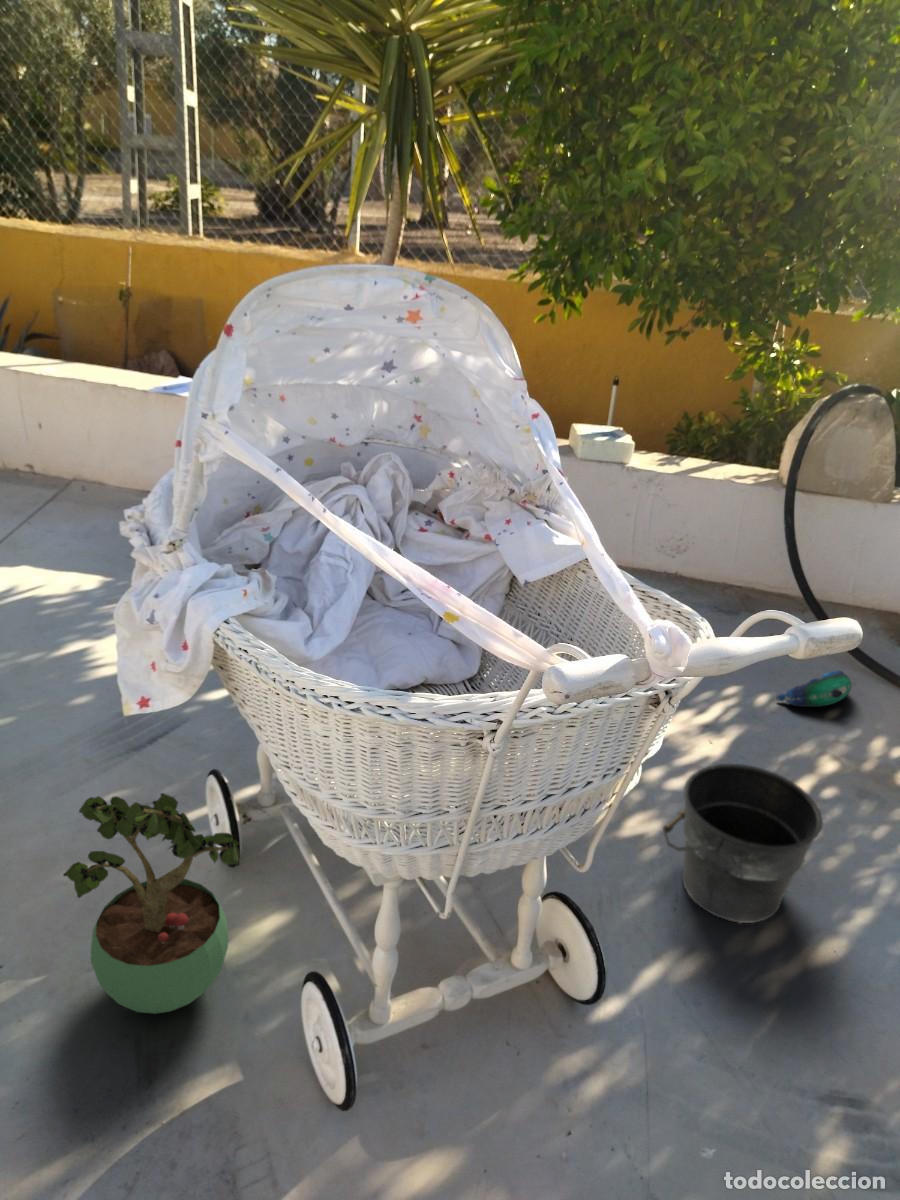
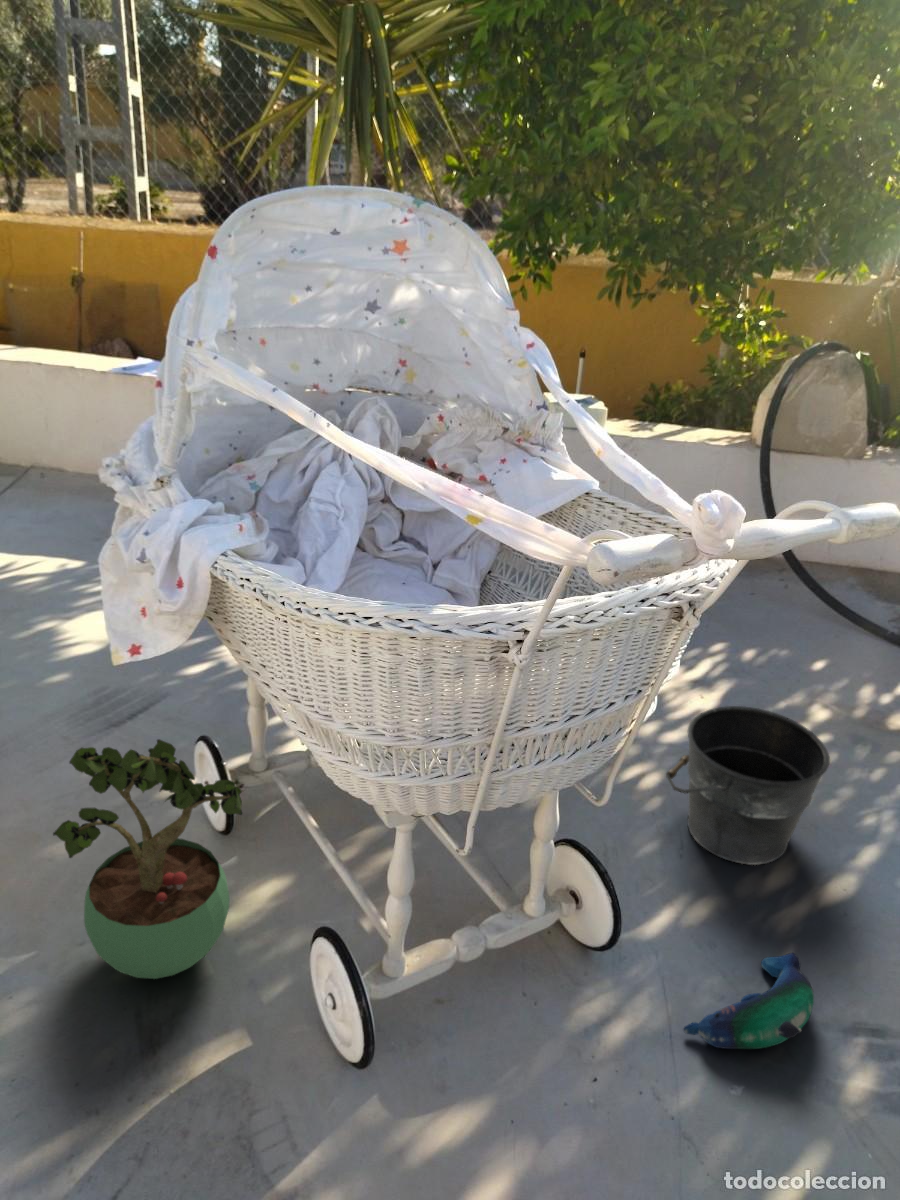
plush toy: present [776,671,852,707] -> present [684,953,814,1049]

